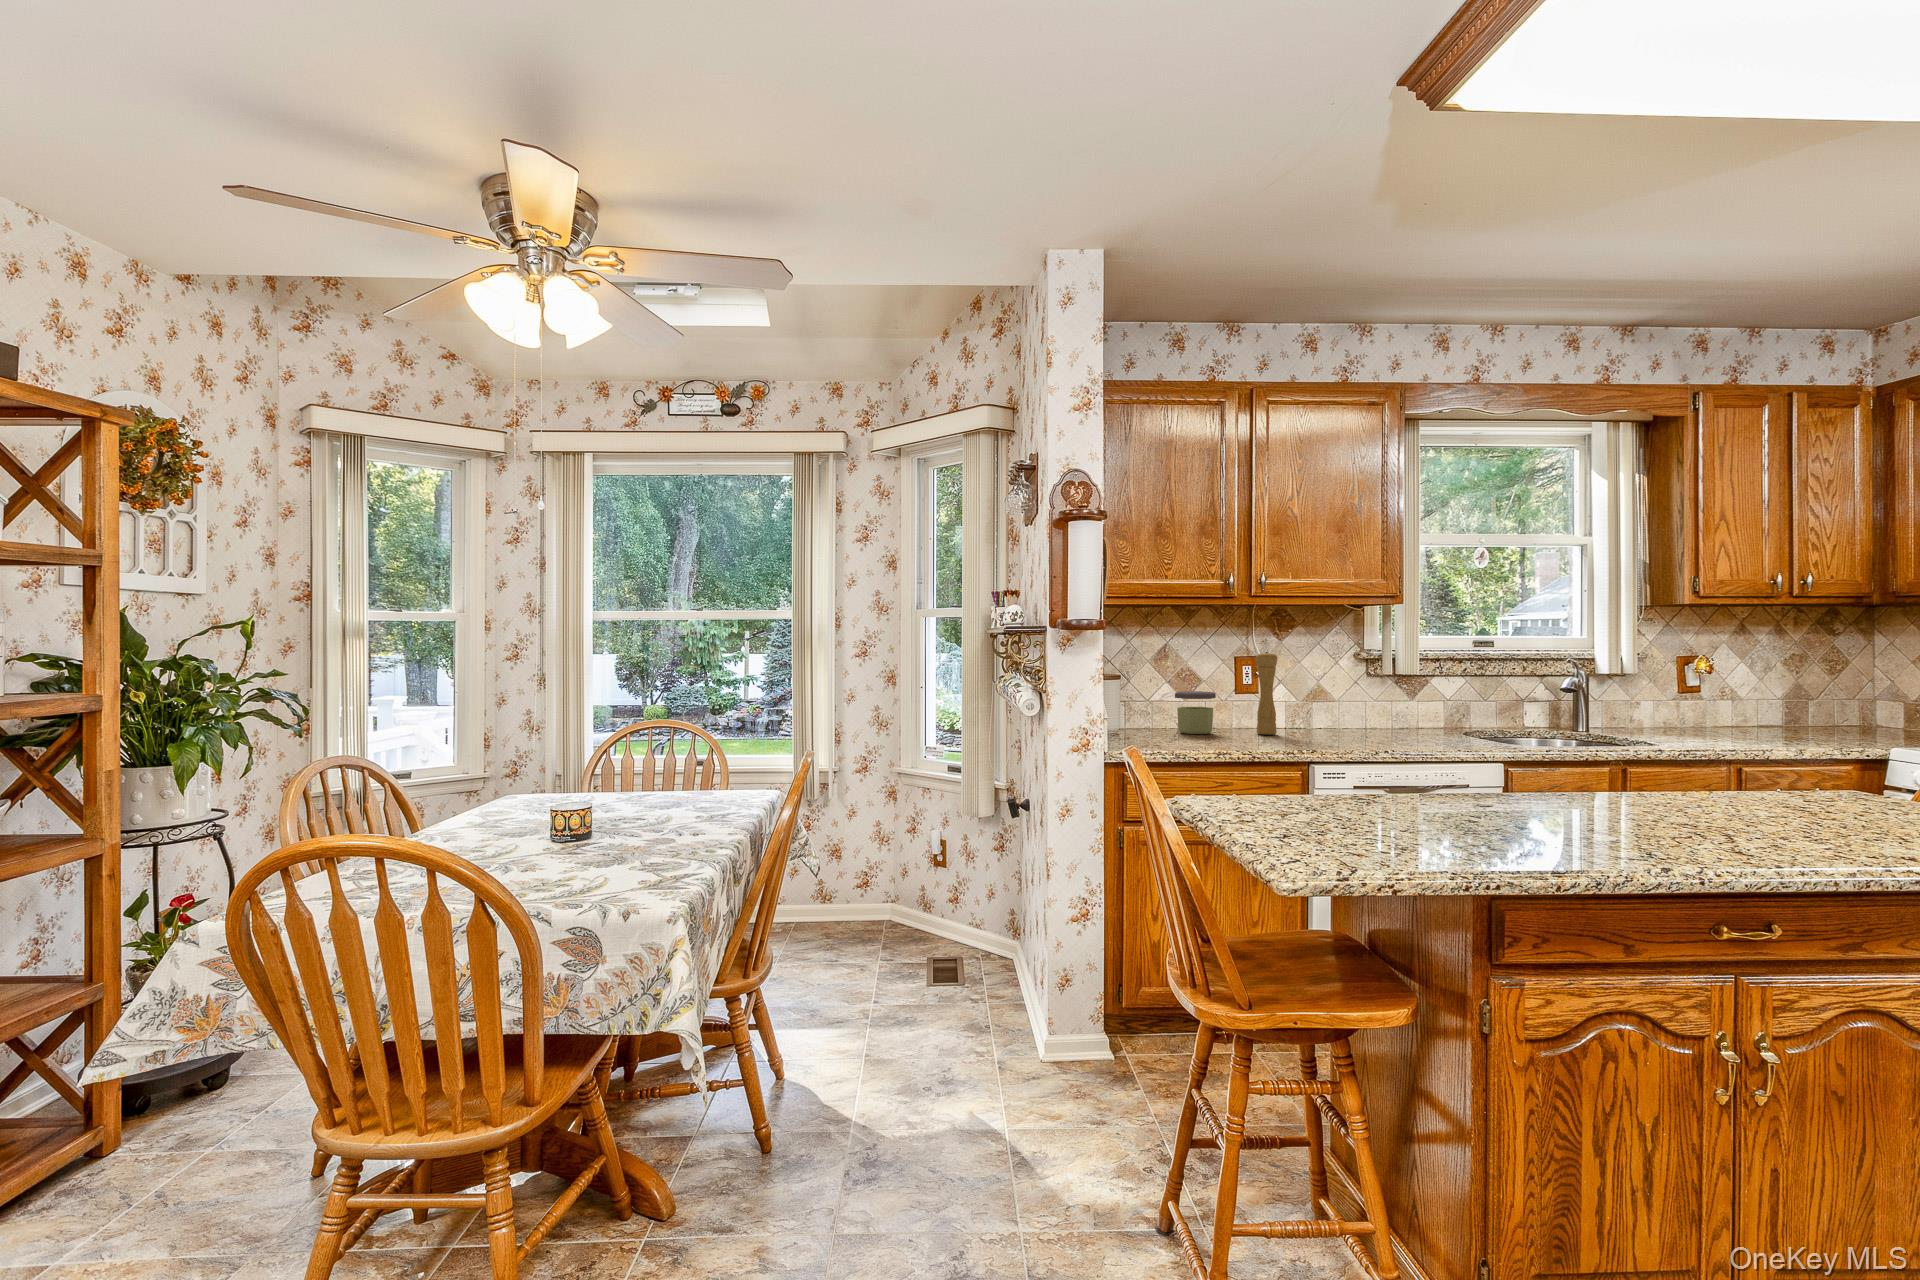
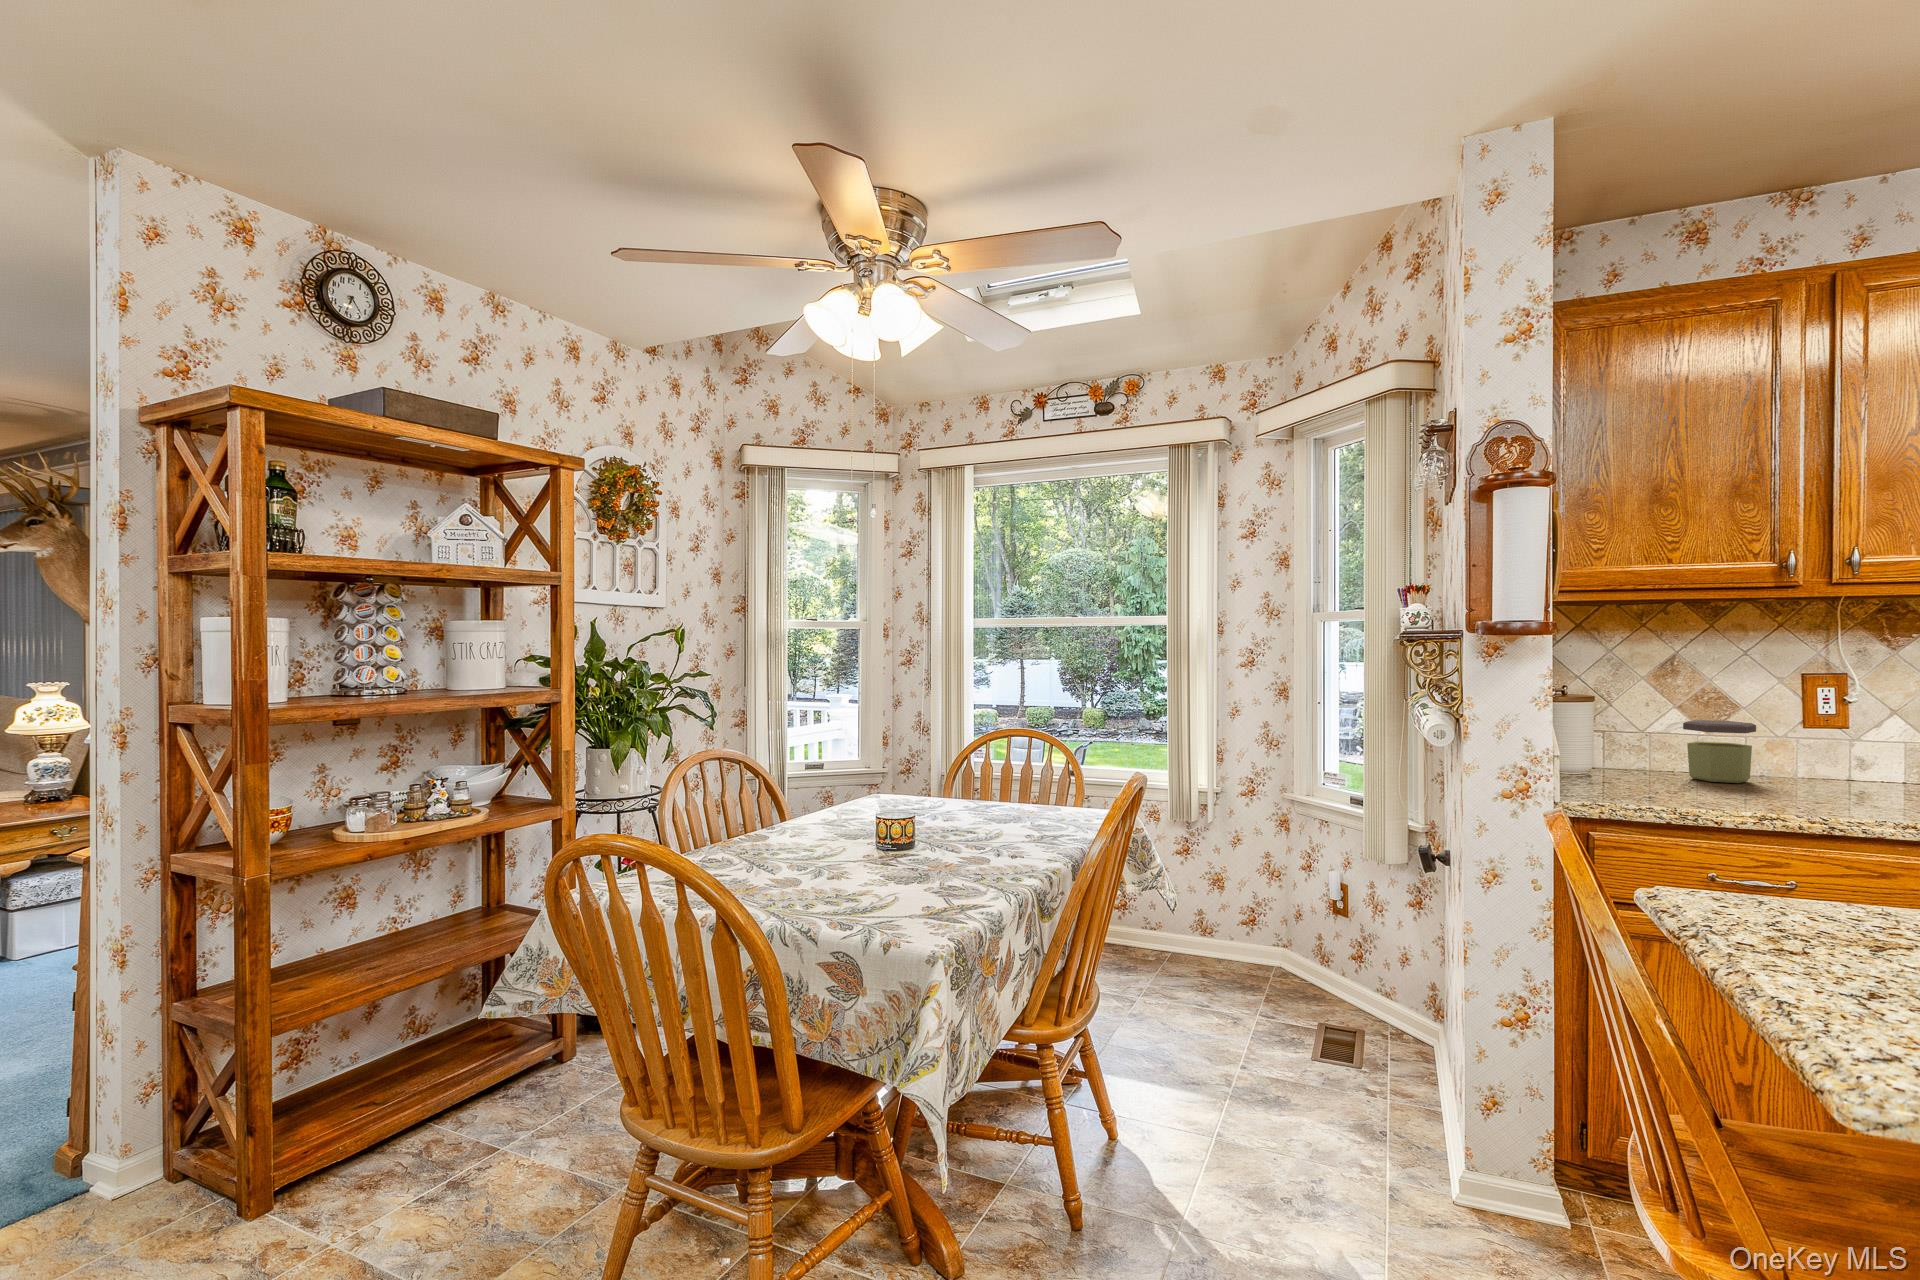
pepper mill: present [1256,652,1277,735] -> none [1833,667,1876,791]

